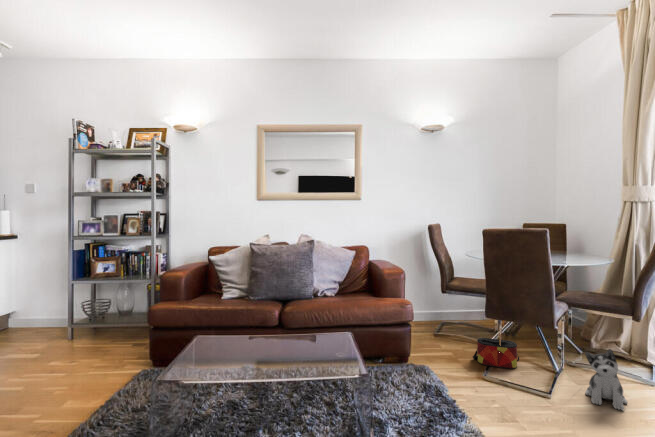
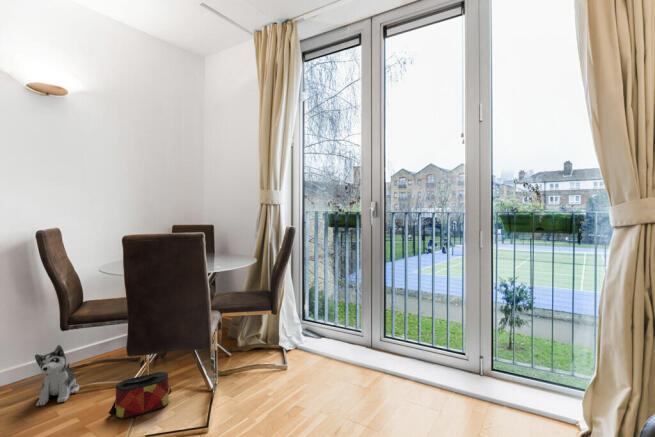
plush toy: present [585,349,627,410] -> present [35,345,79,406]

